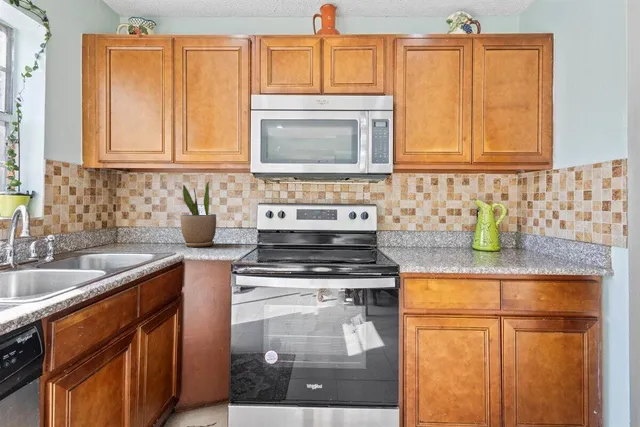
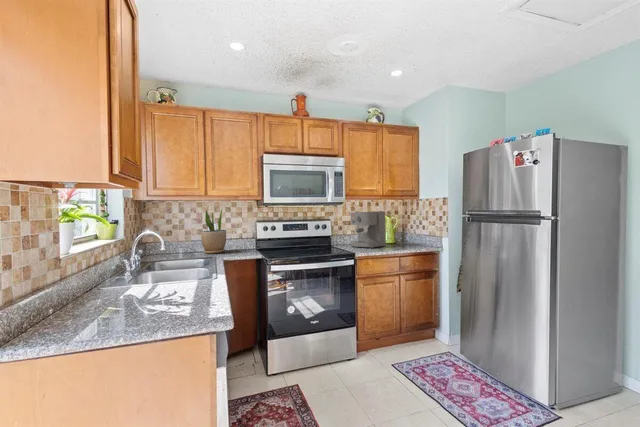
coffee maker: none [409,192,473,256] -> present [351,211,386,248]

